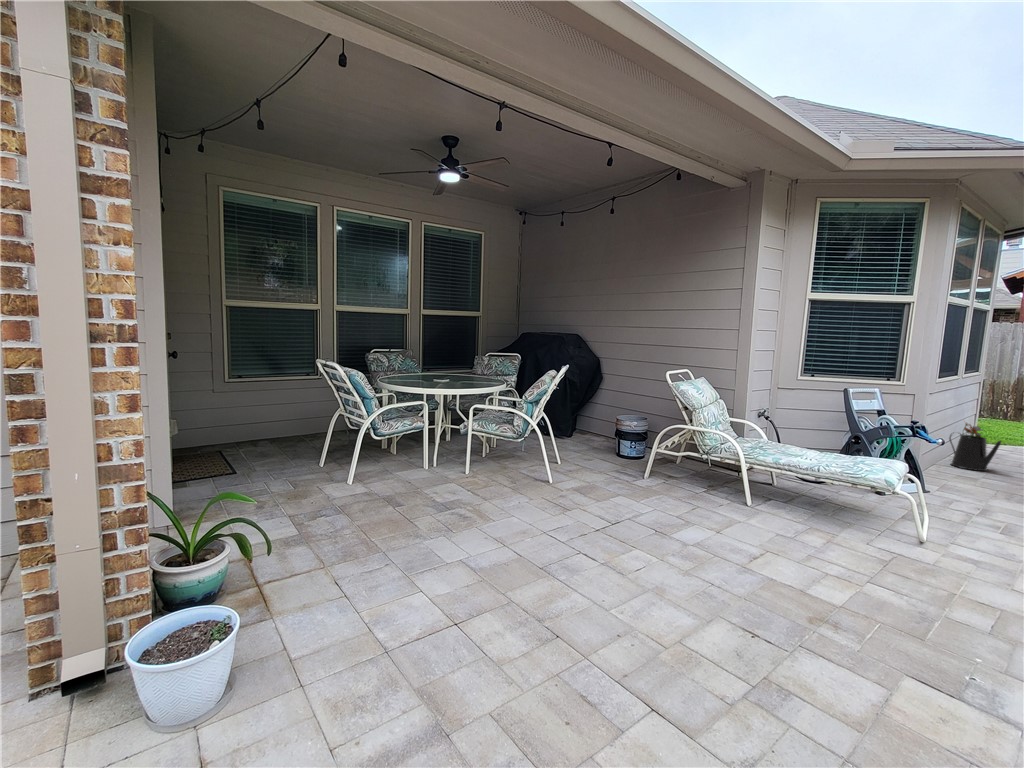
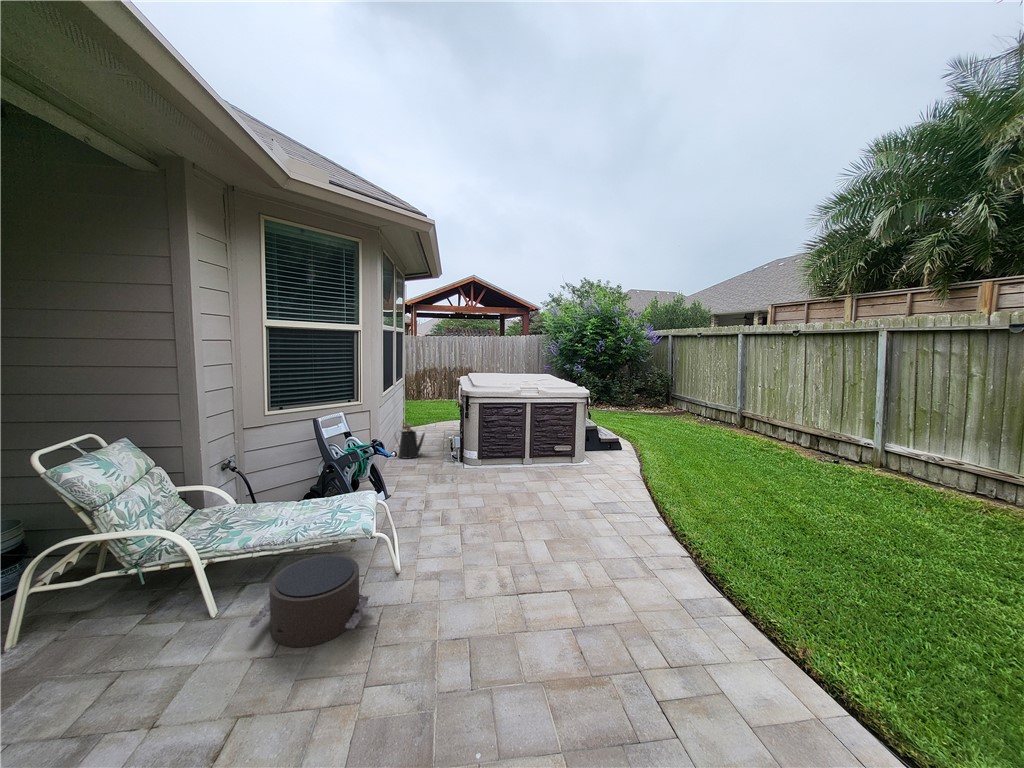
pouf: none [774,486,883,549] -> present [248,555,370,647]

